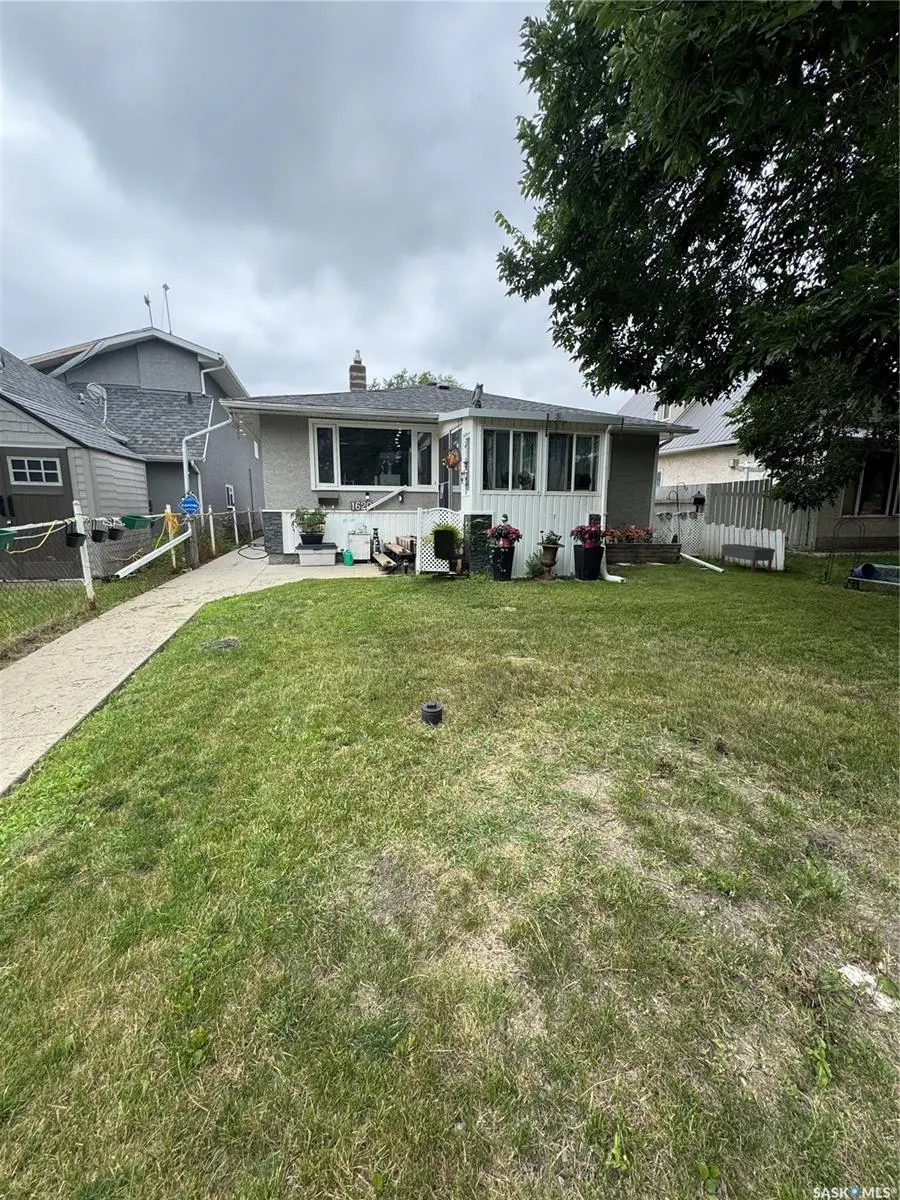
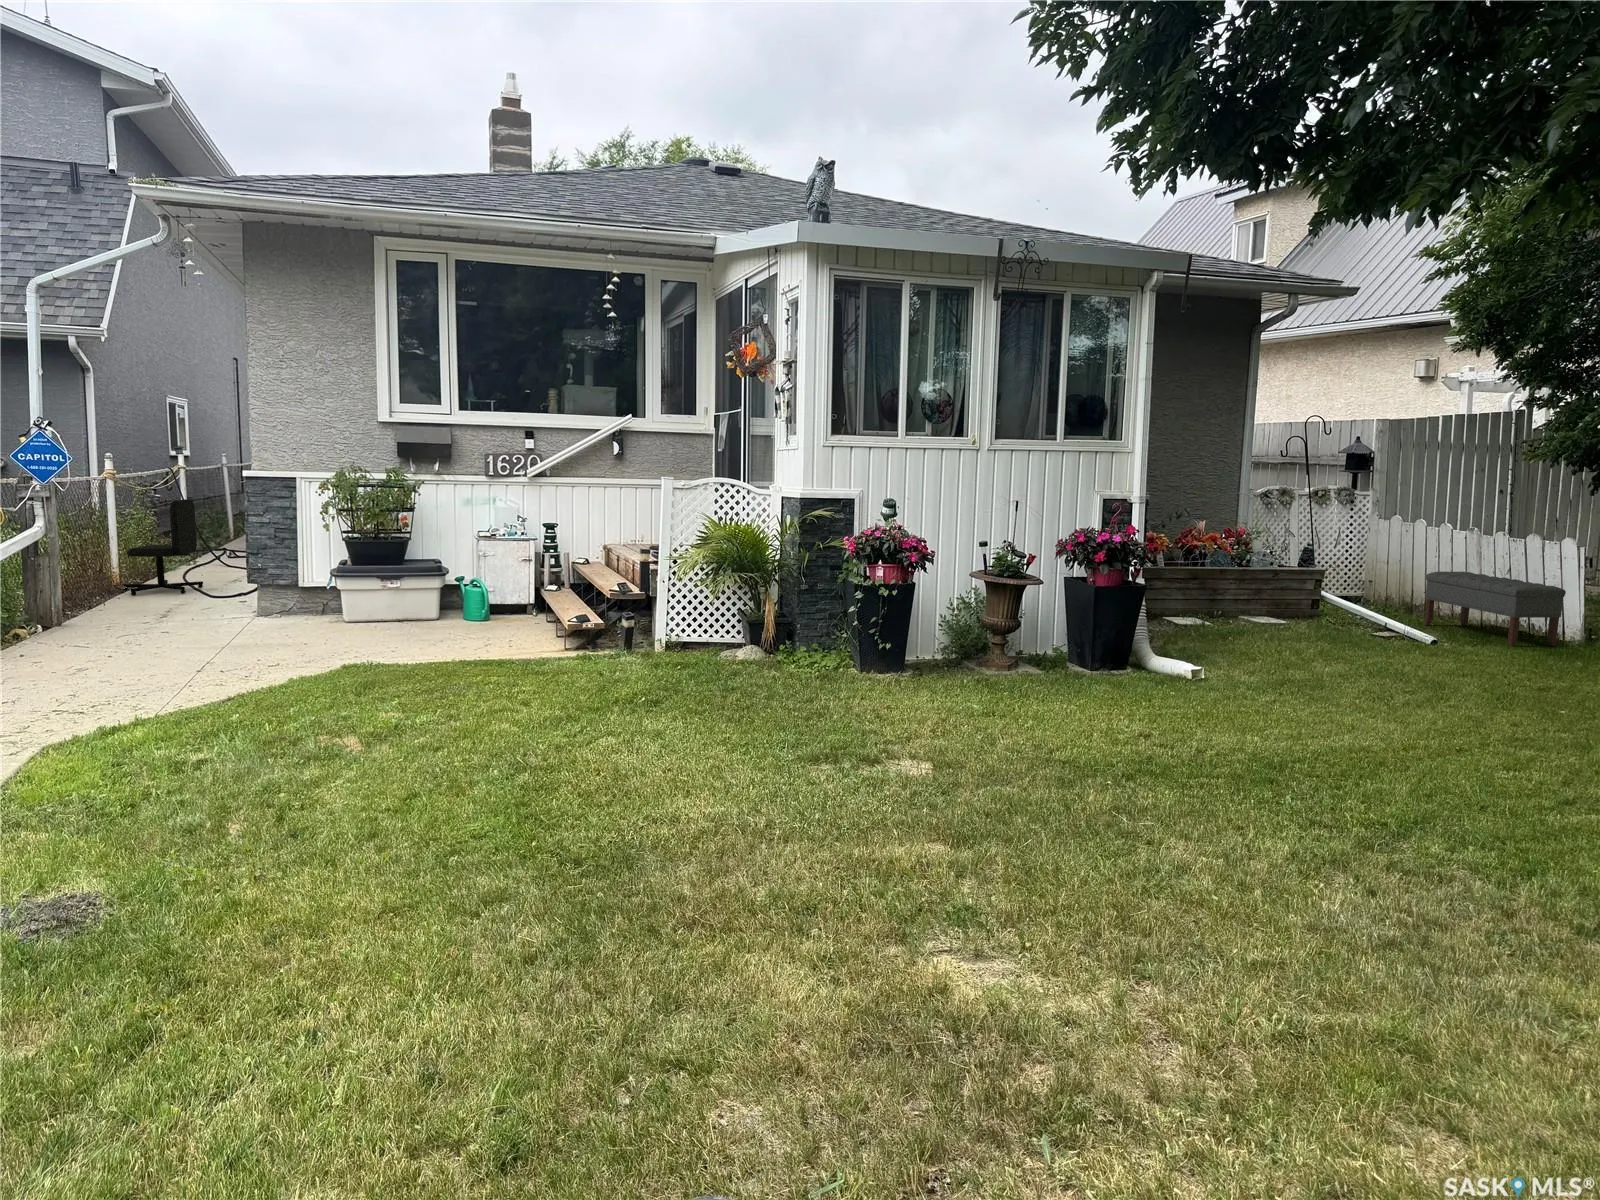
chair: present [433,530,470,581] -> present [123,499,203,595]

